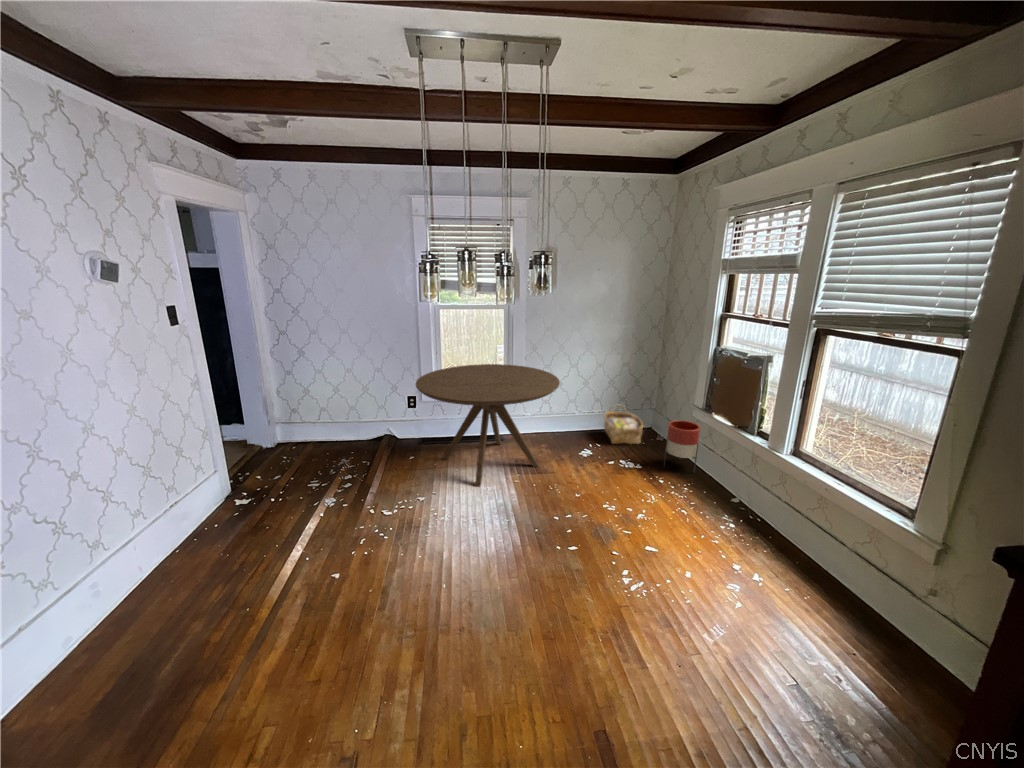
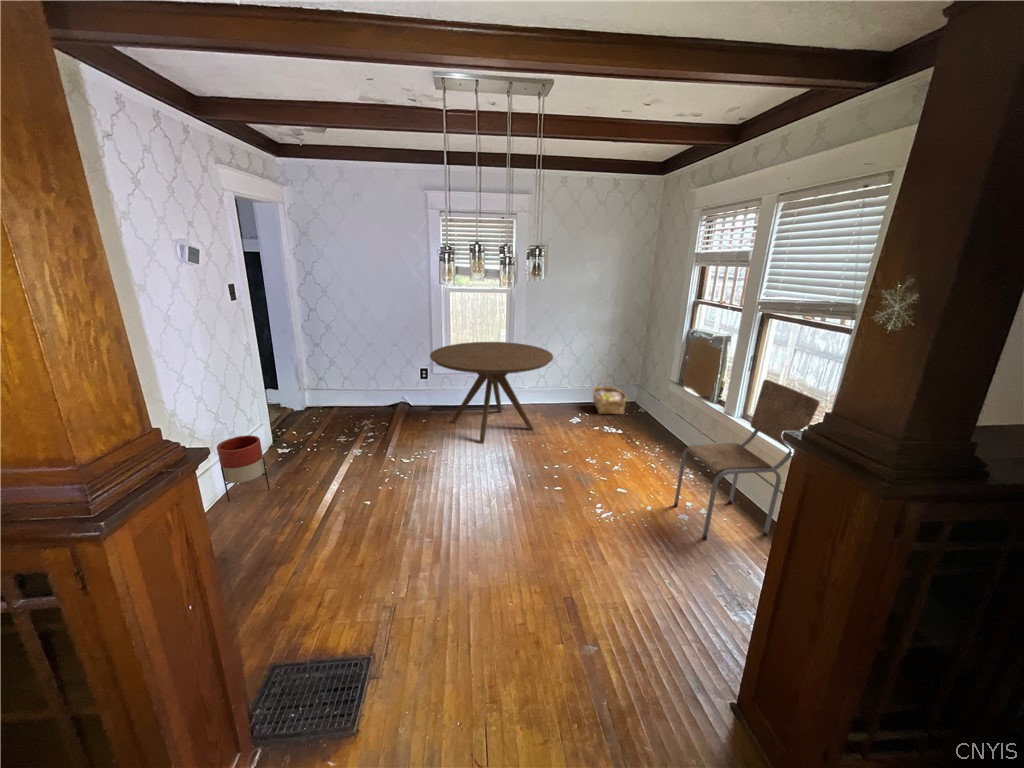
dining chair: none [719,411,916,622] -> present [674,380,819,540]
planter: present [664,420,700,472] -> present [217,435,270,501]

